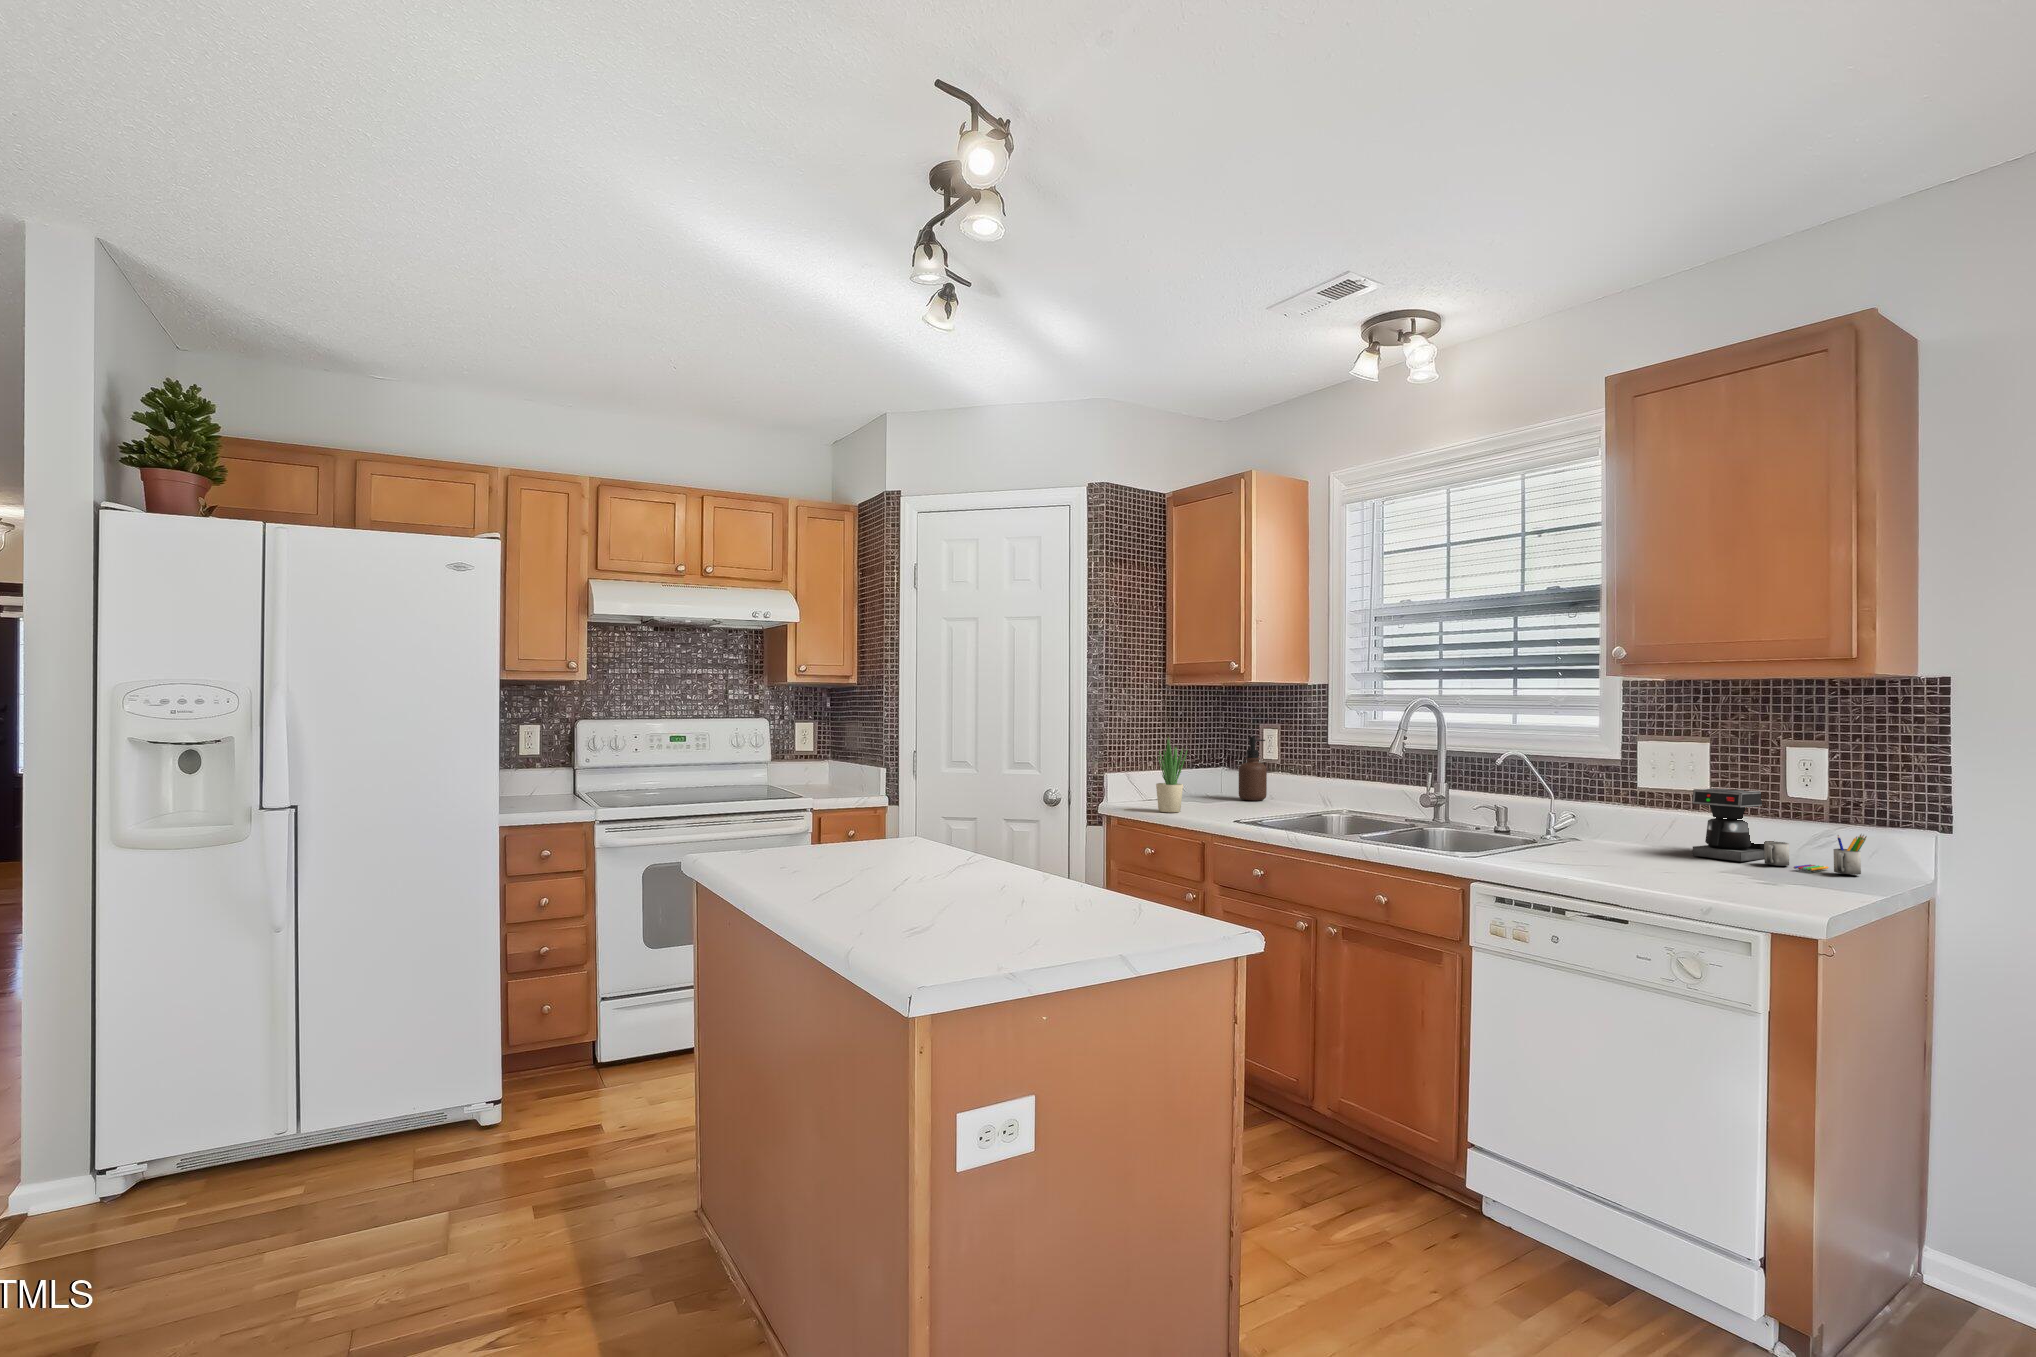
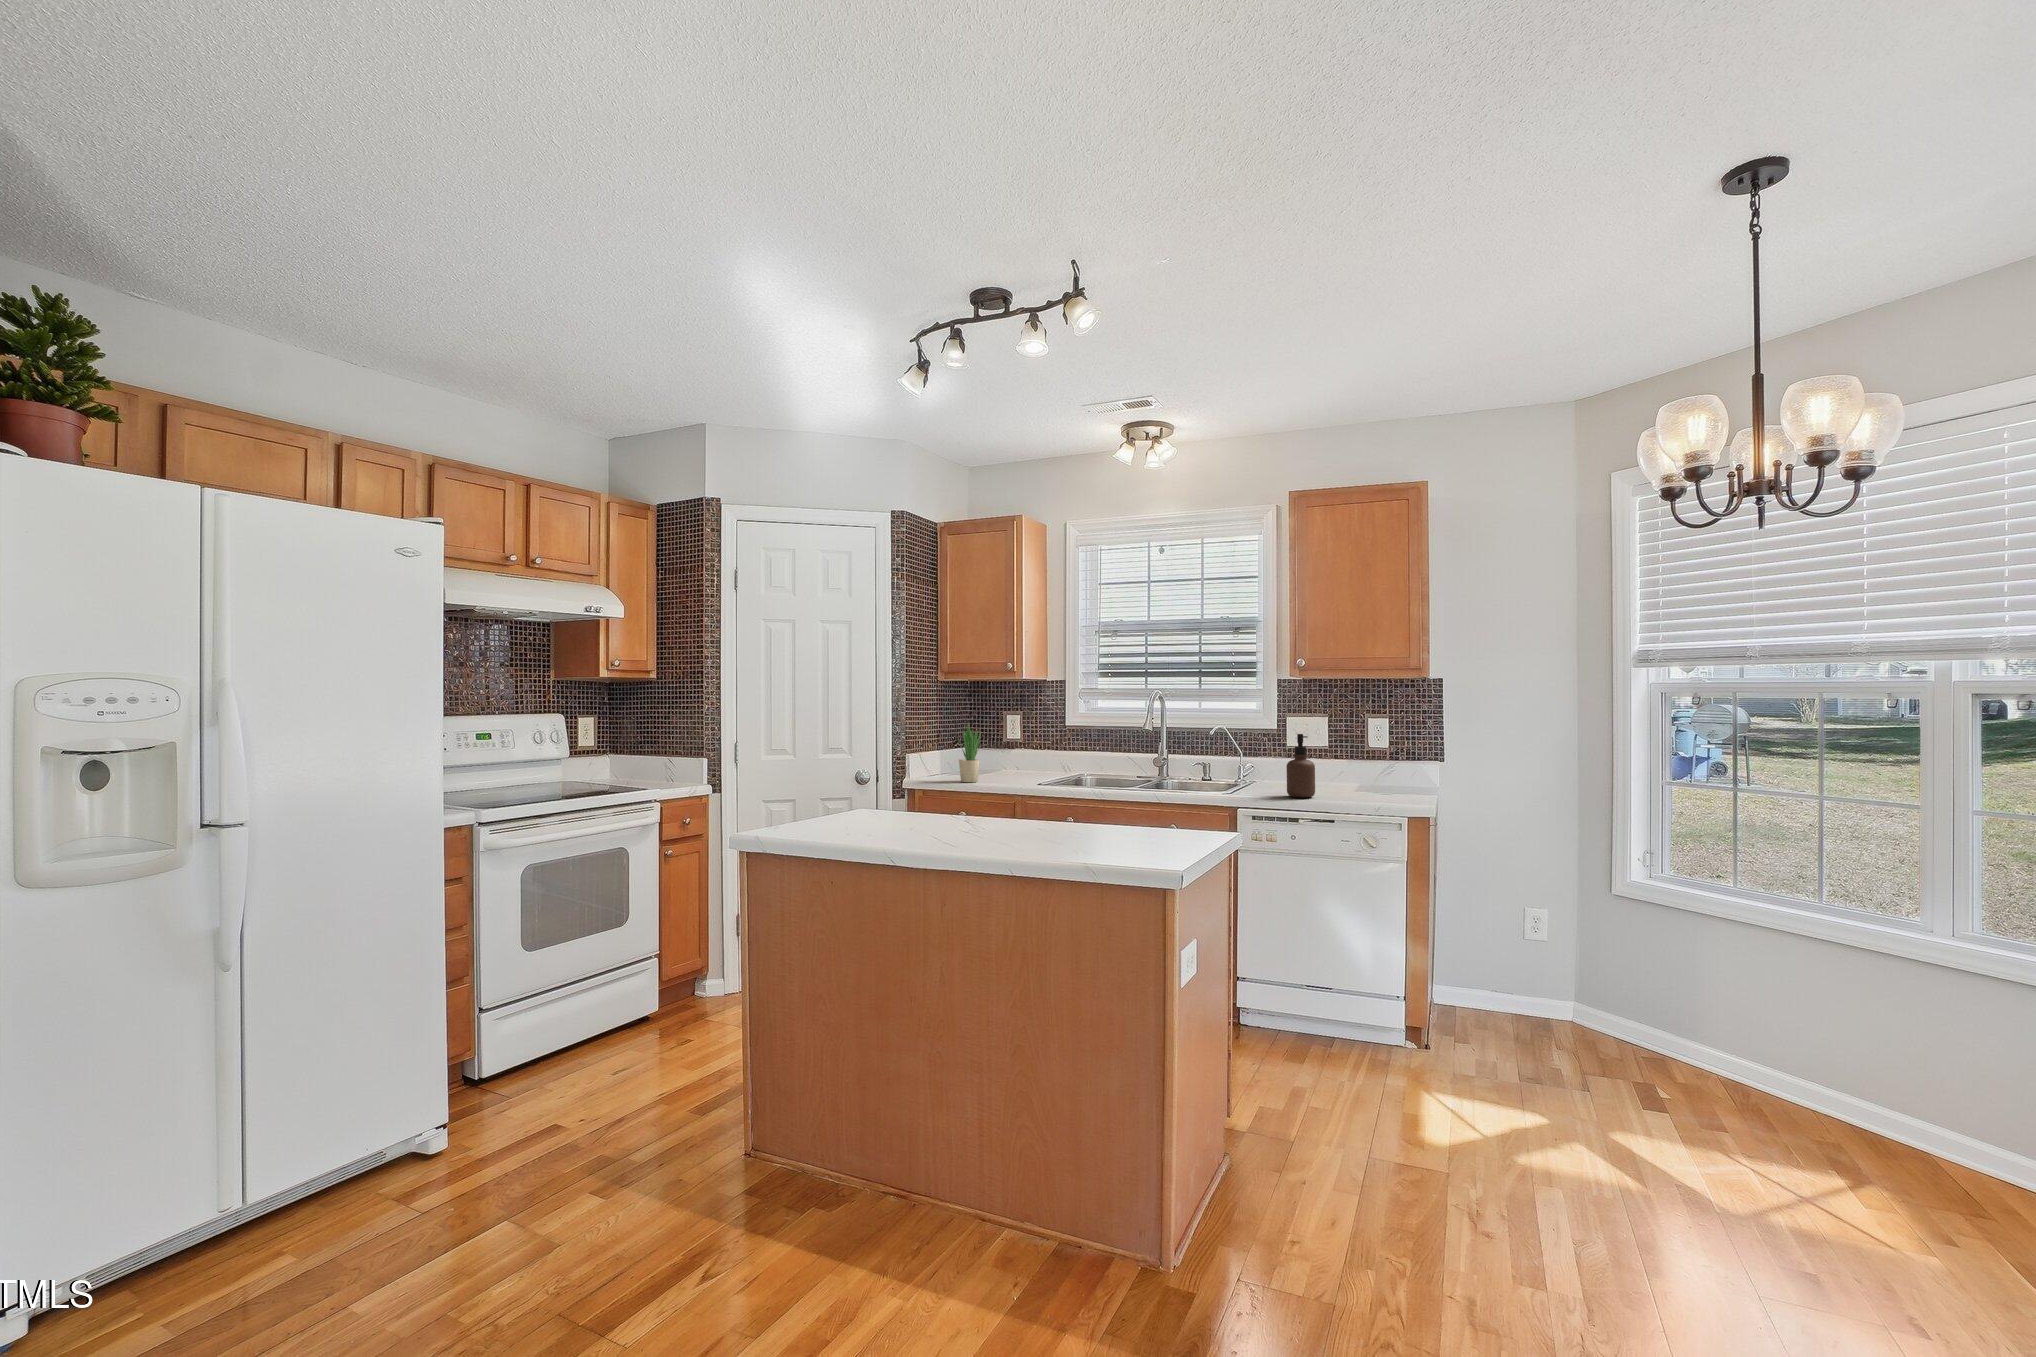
soap dispenser: present [1239,737,1267,801] -> present [1286,734,1315,798]
coffee maker: present [1692,788,1867,875] -> none [1324,744,1411,787]

